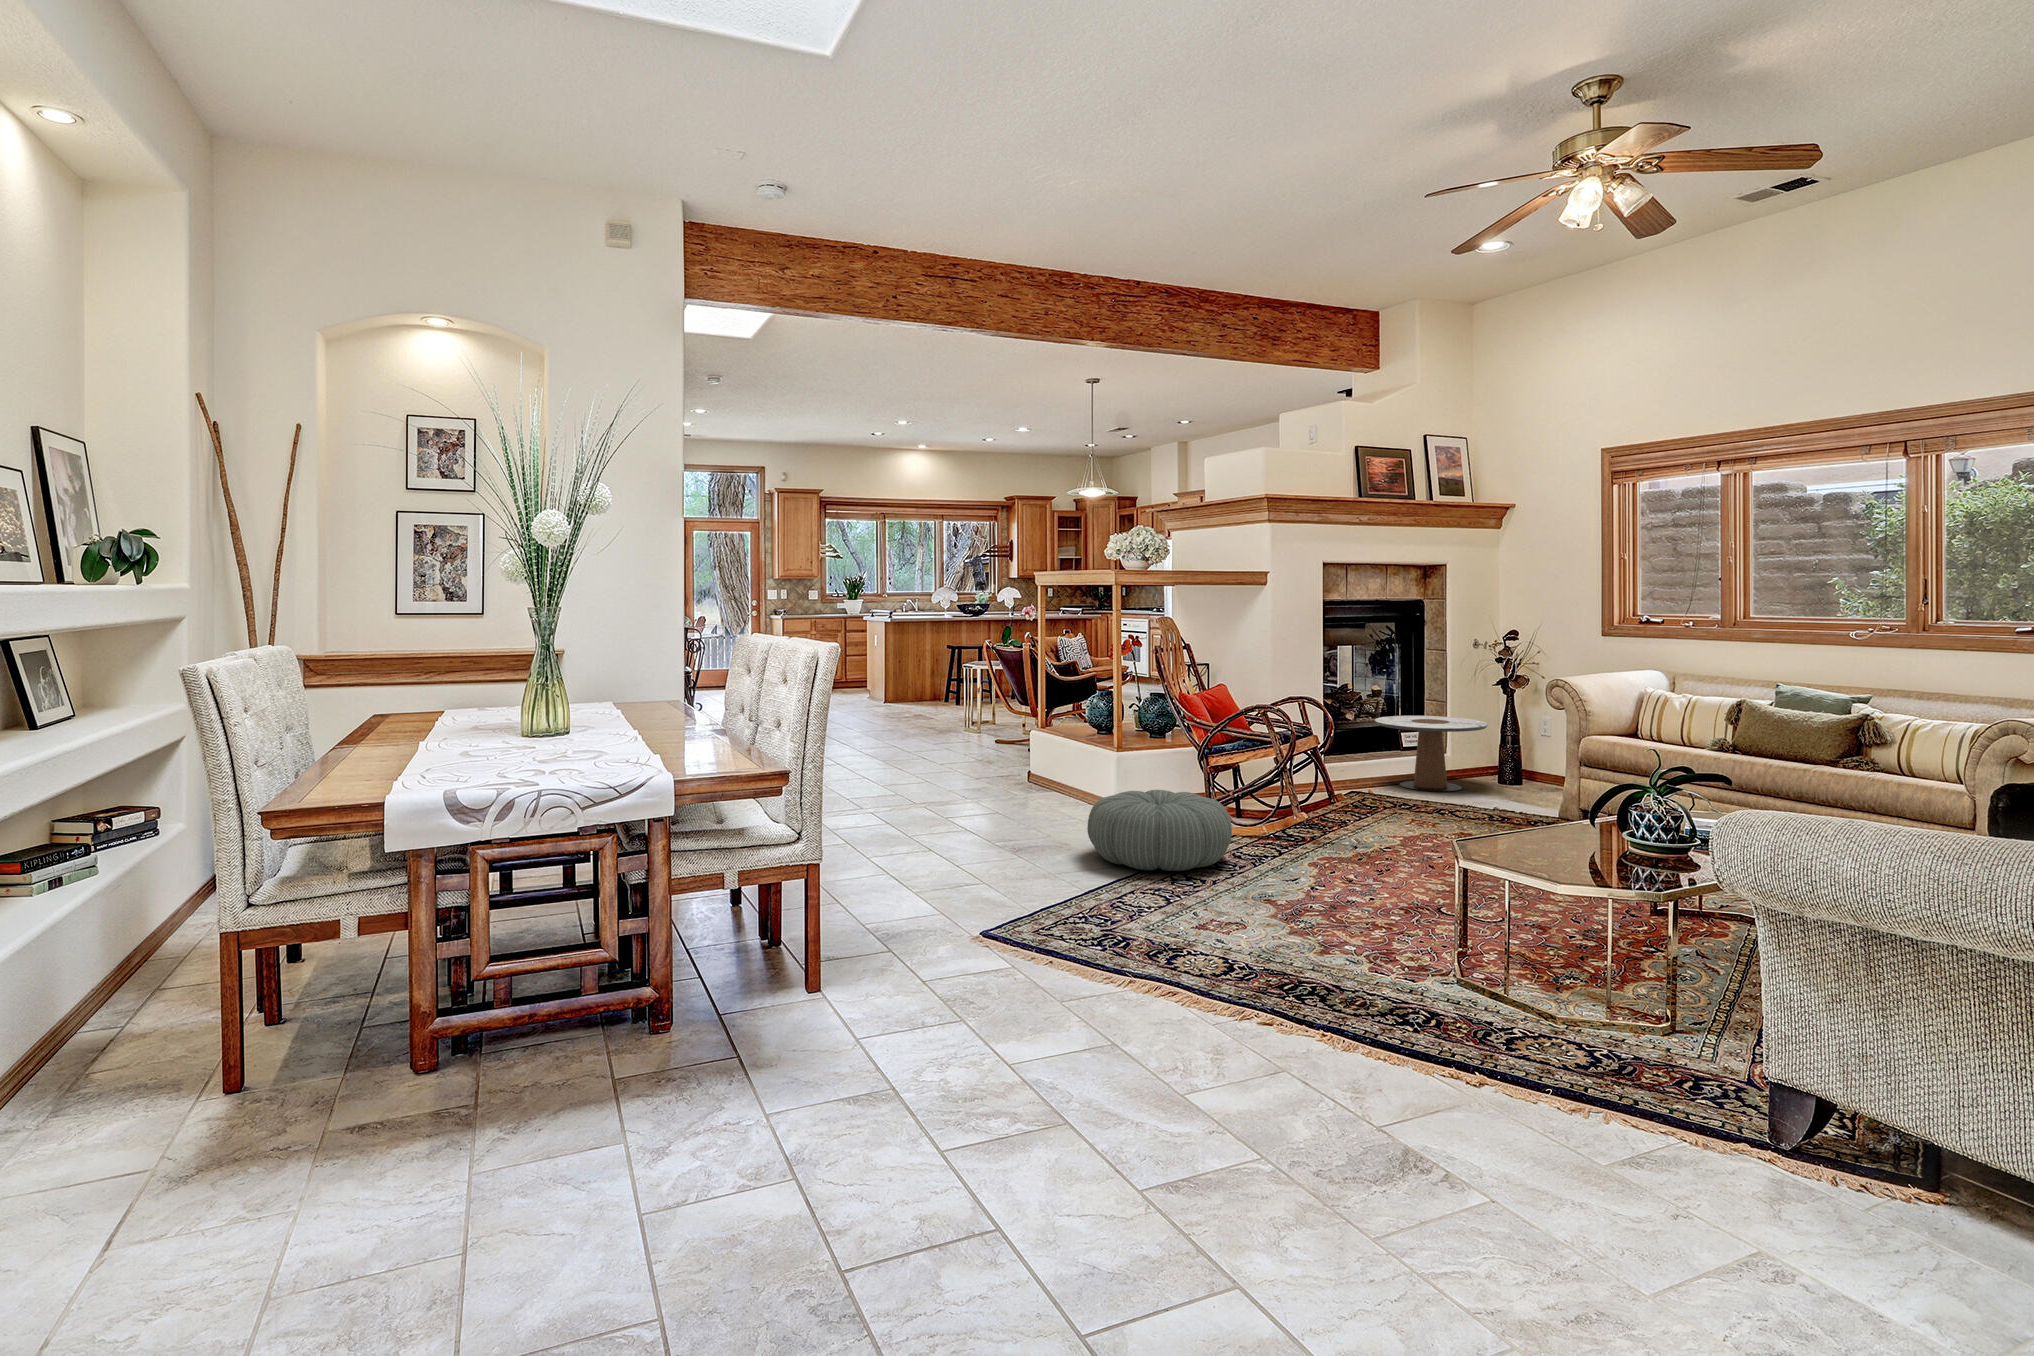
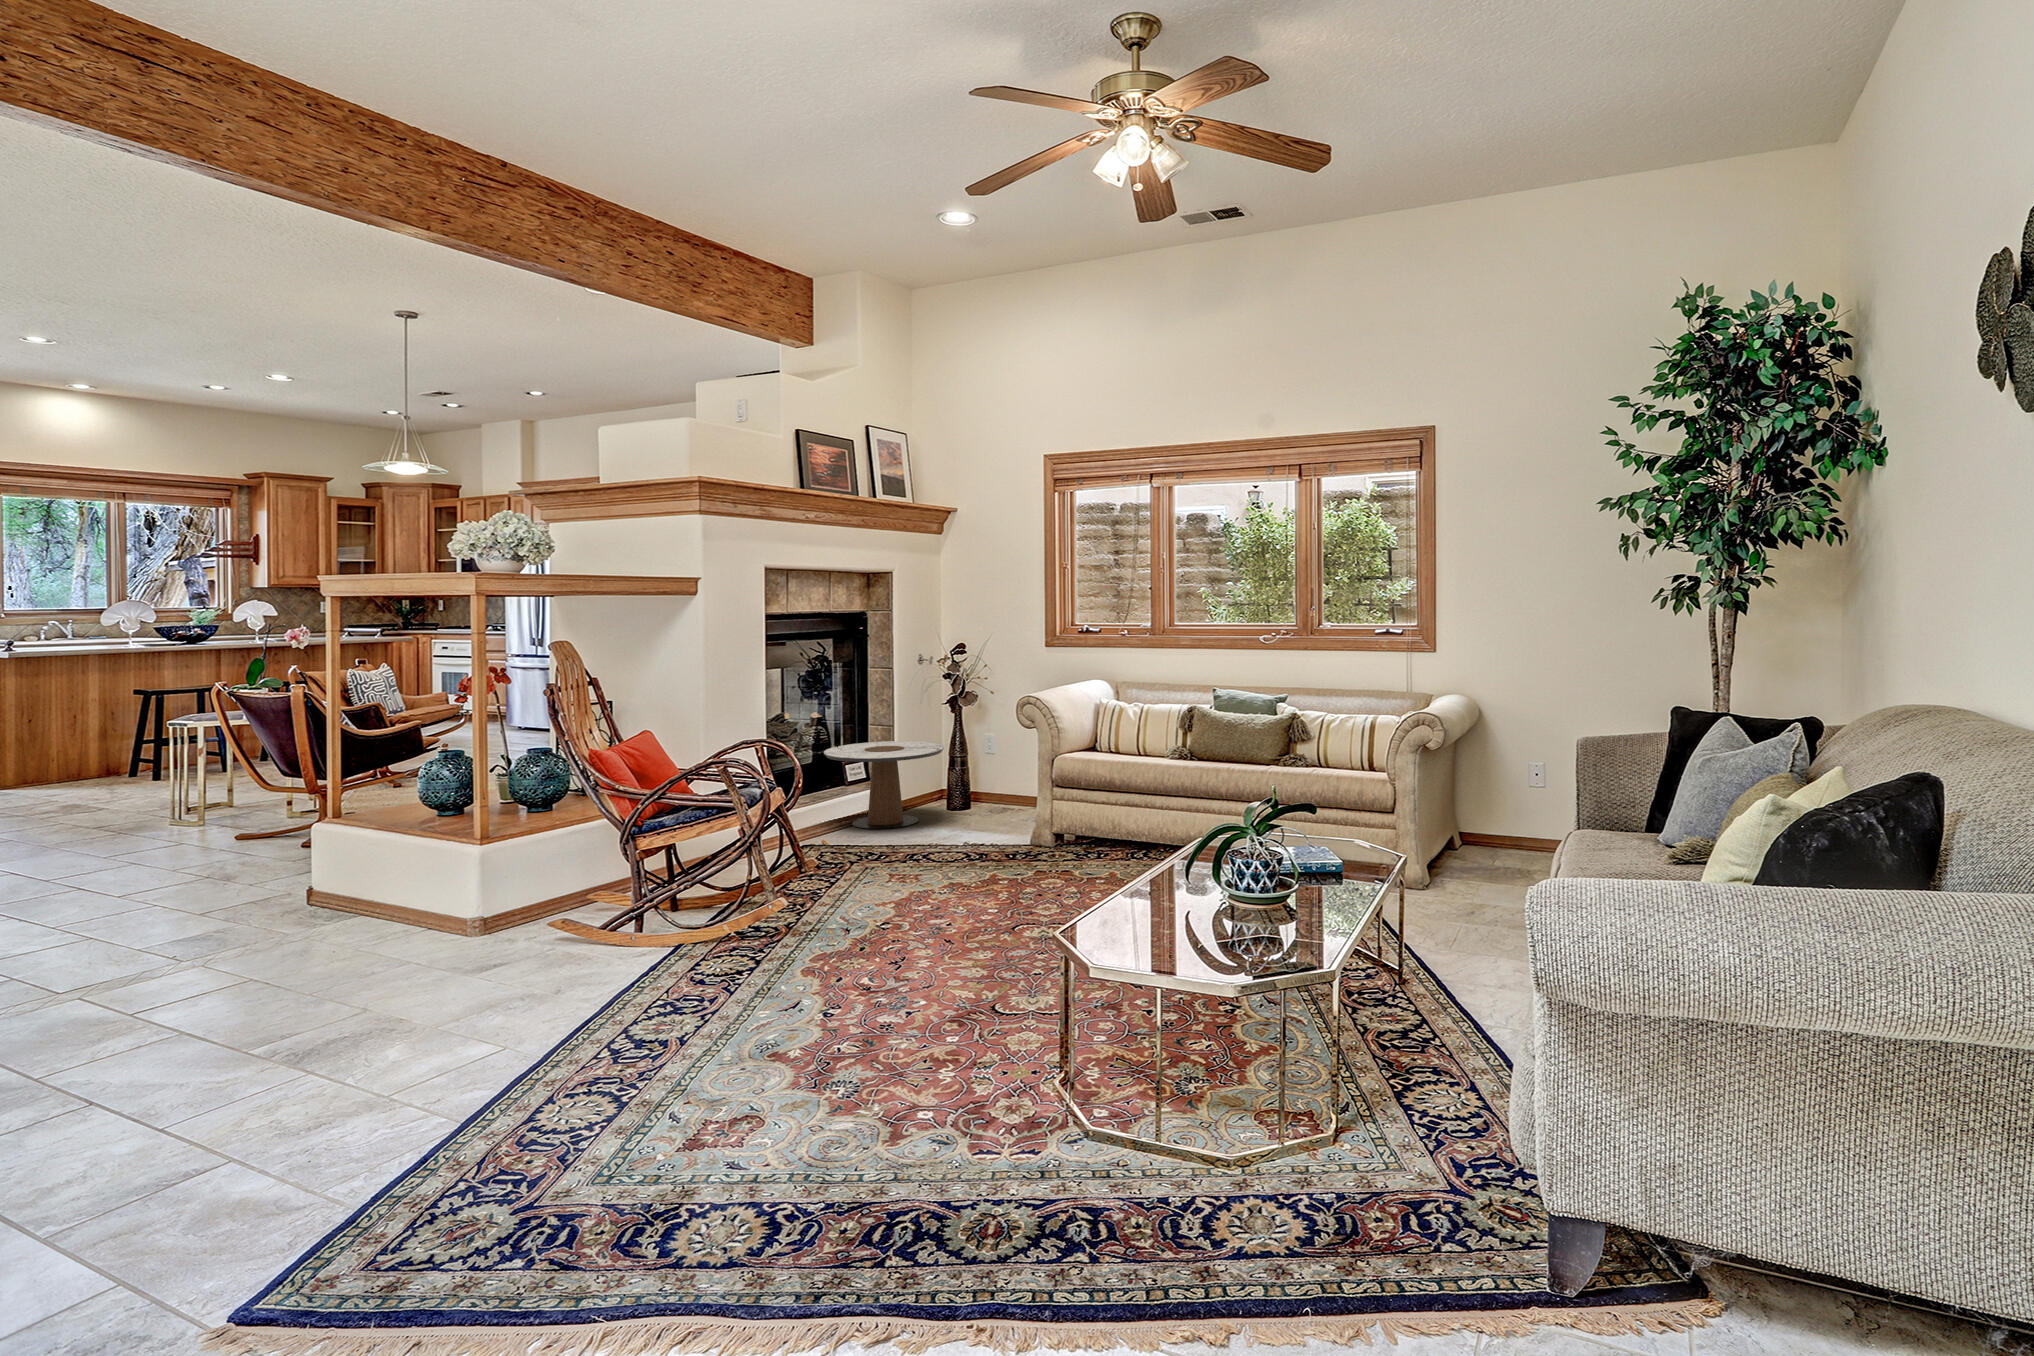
pouf: present [1087,790,1232,871] -> none [449,900,696,1046]

